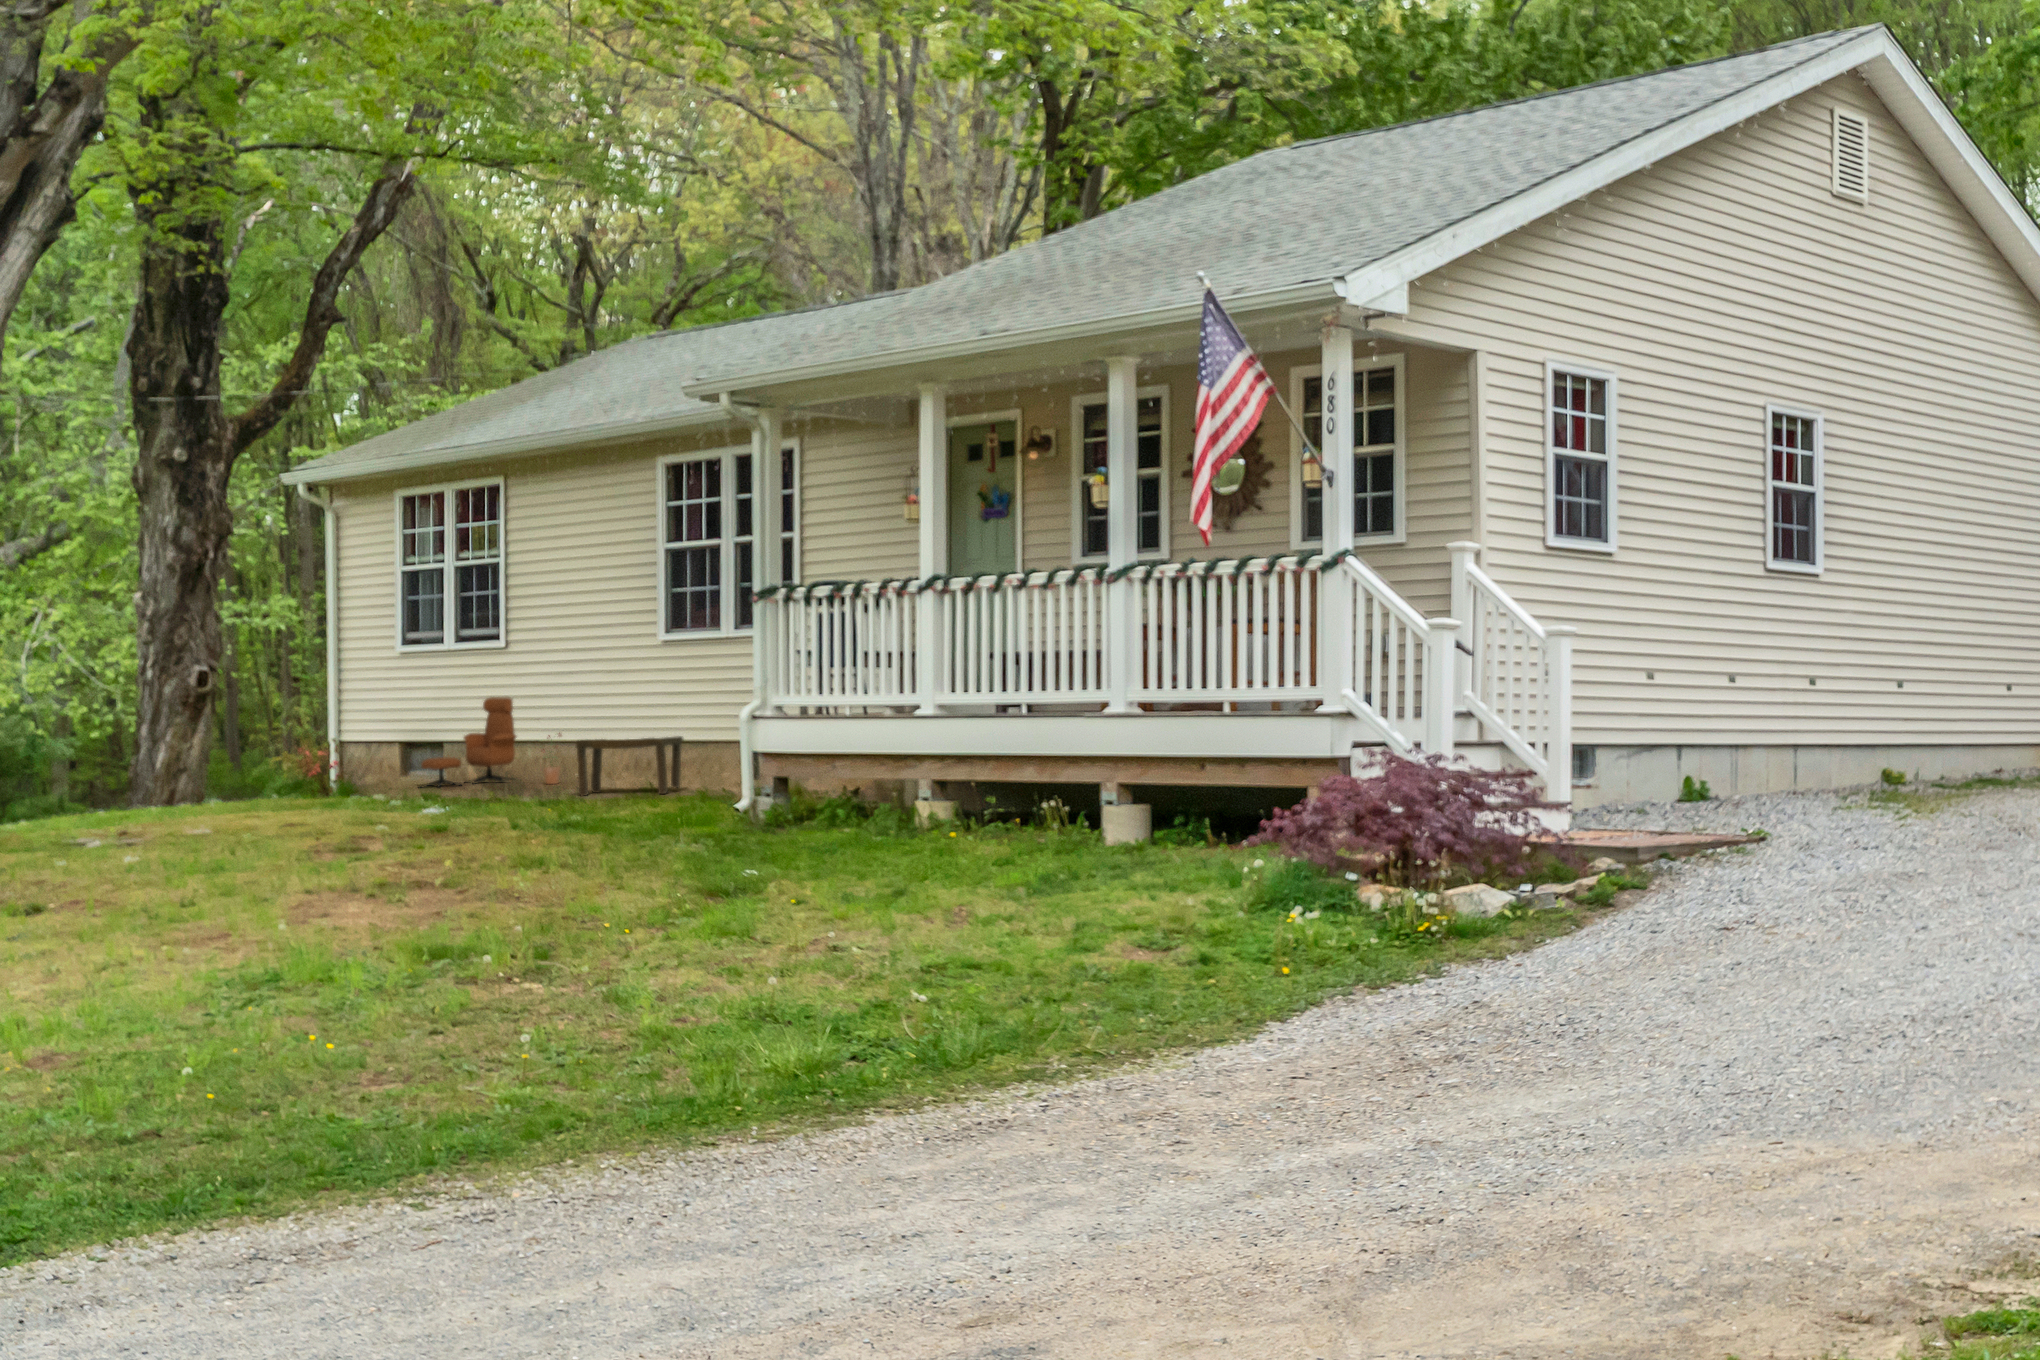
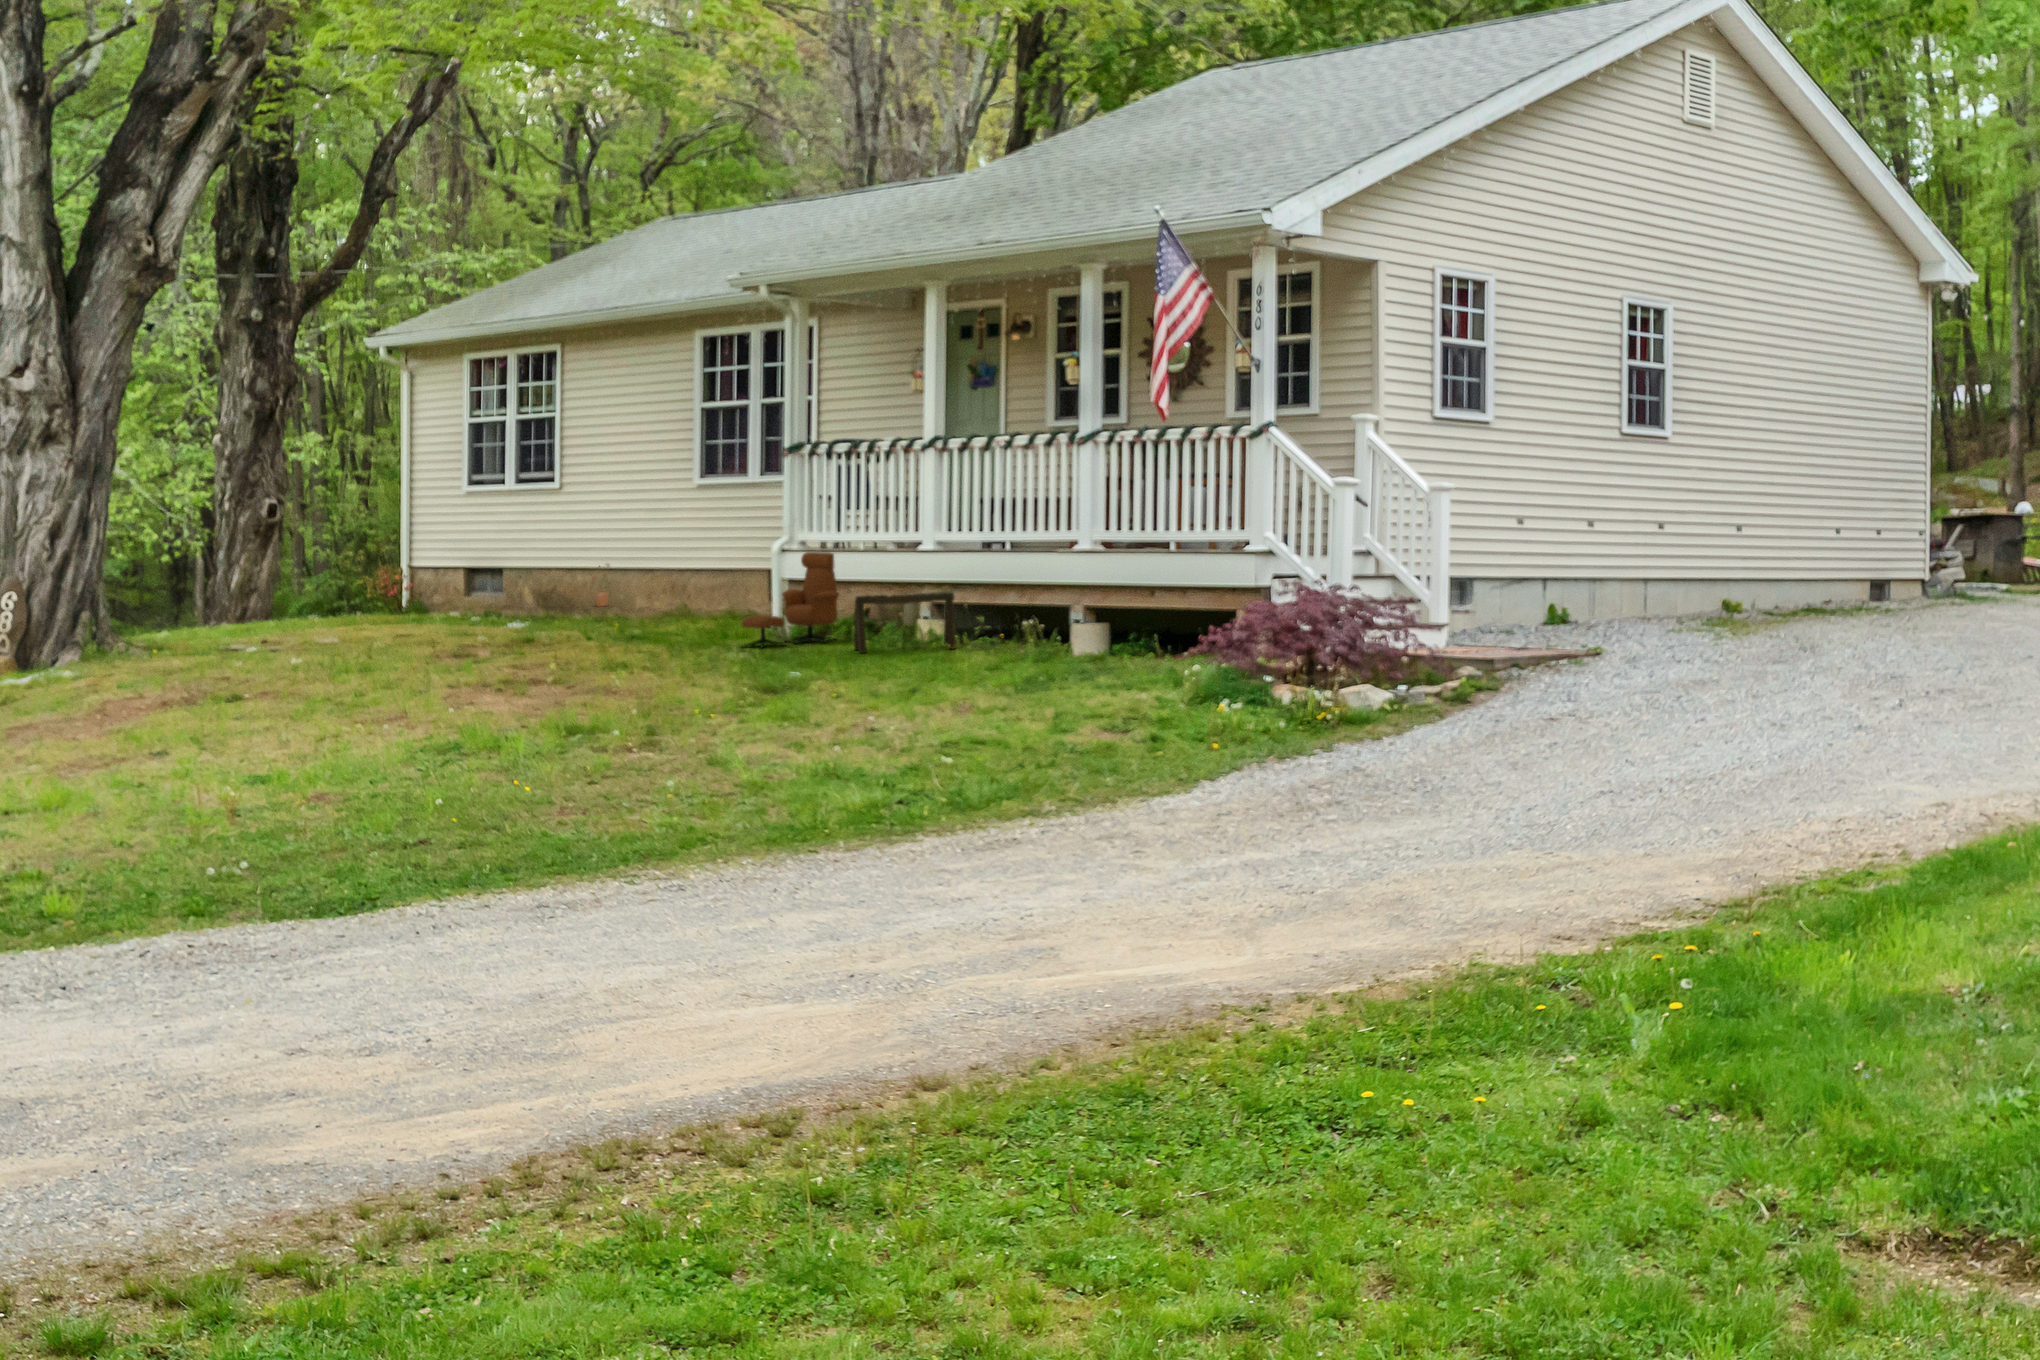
lounge chair: present [421,697,516,787] -> present [741,552,839,648]
bench: present [575,736,683,796] -> present [854,591,955,653]

